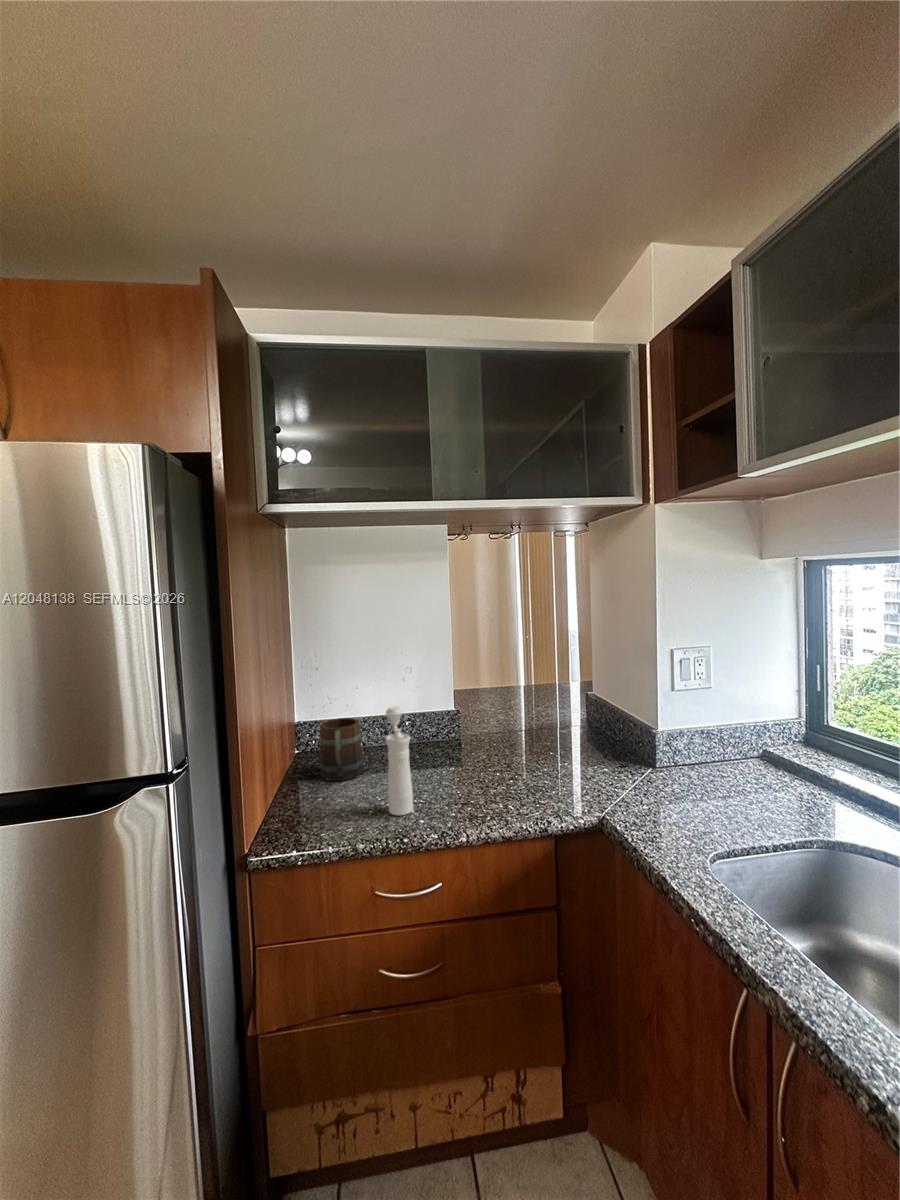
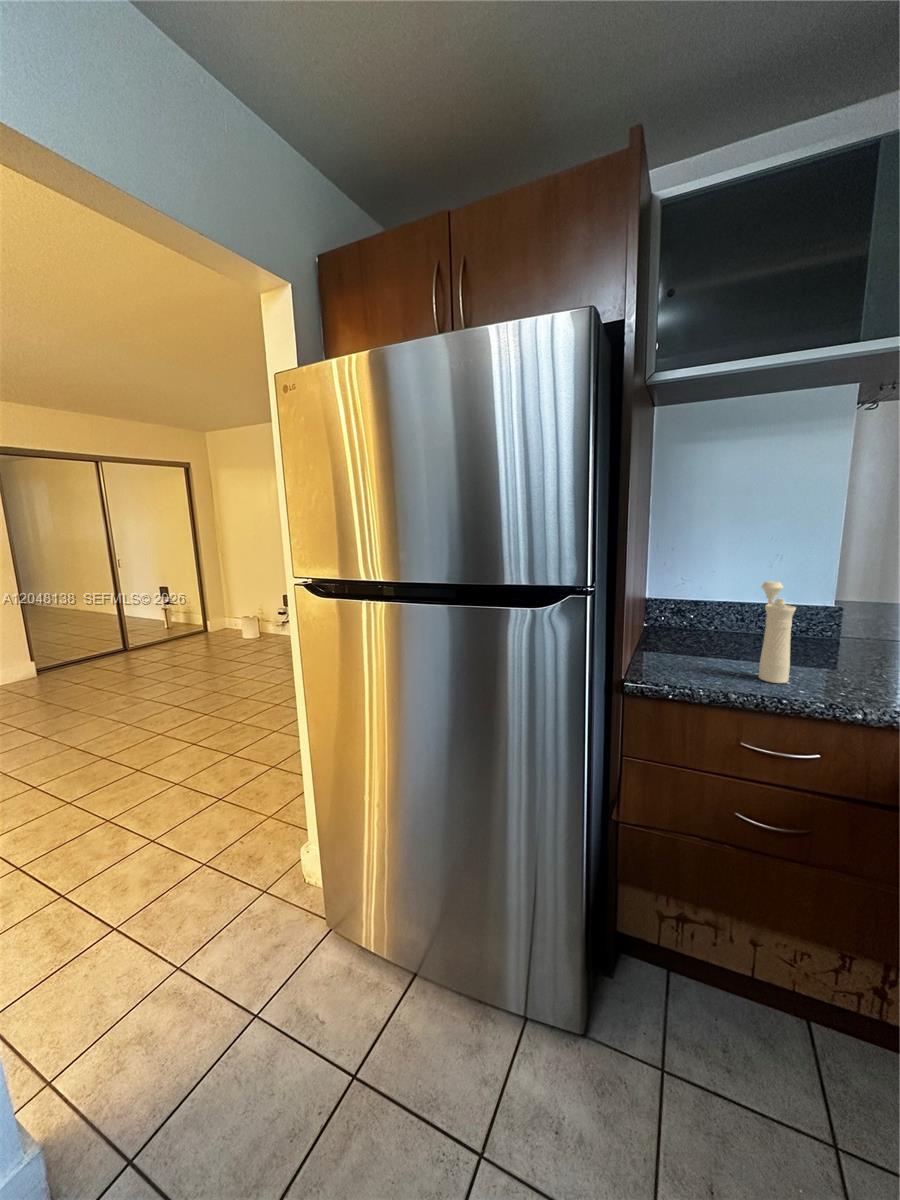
mug: present [319,718,363,781] -> none [675,595,722,650]

